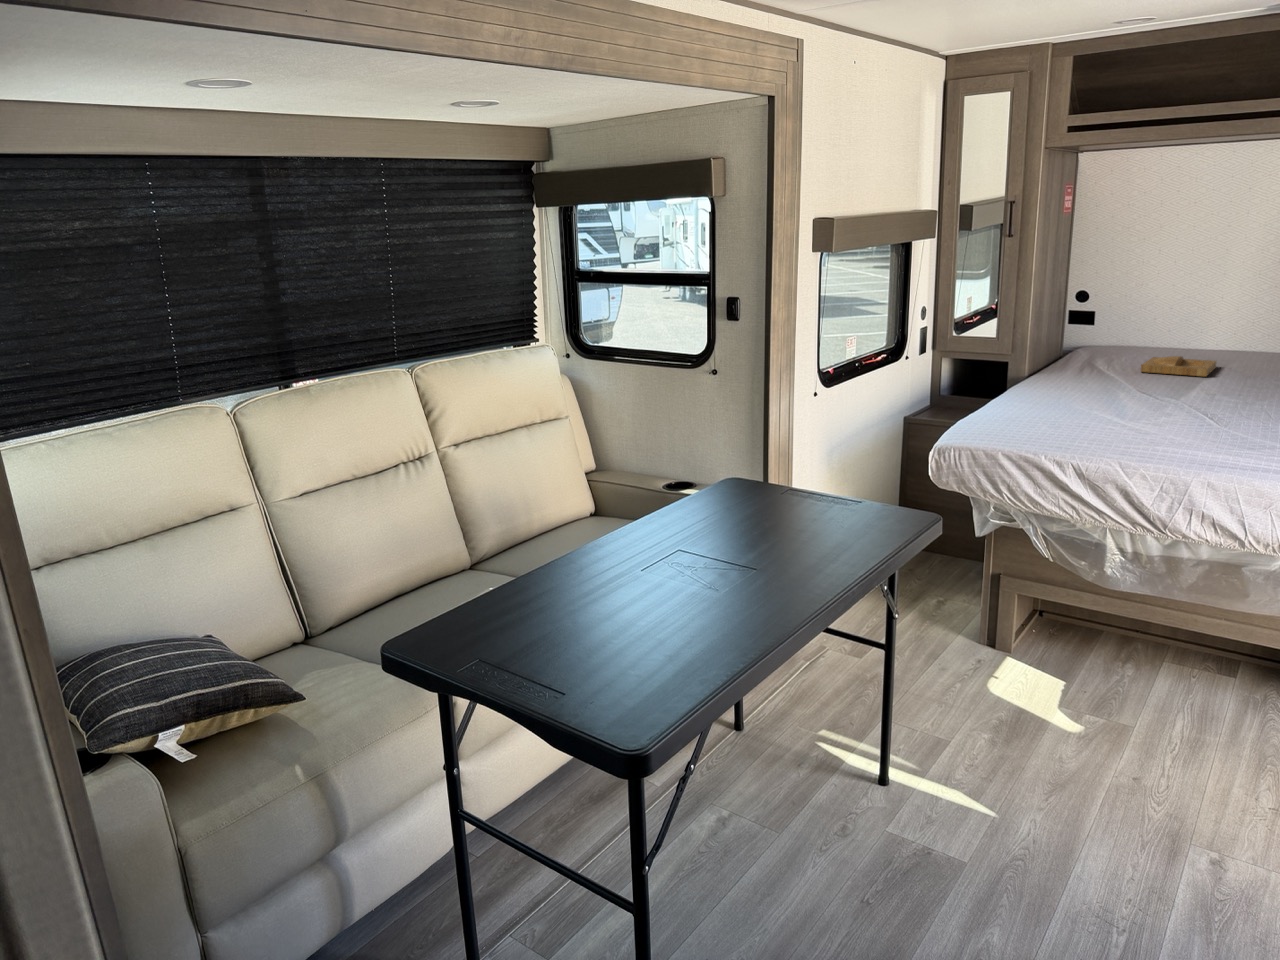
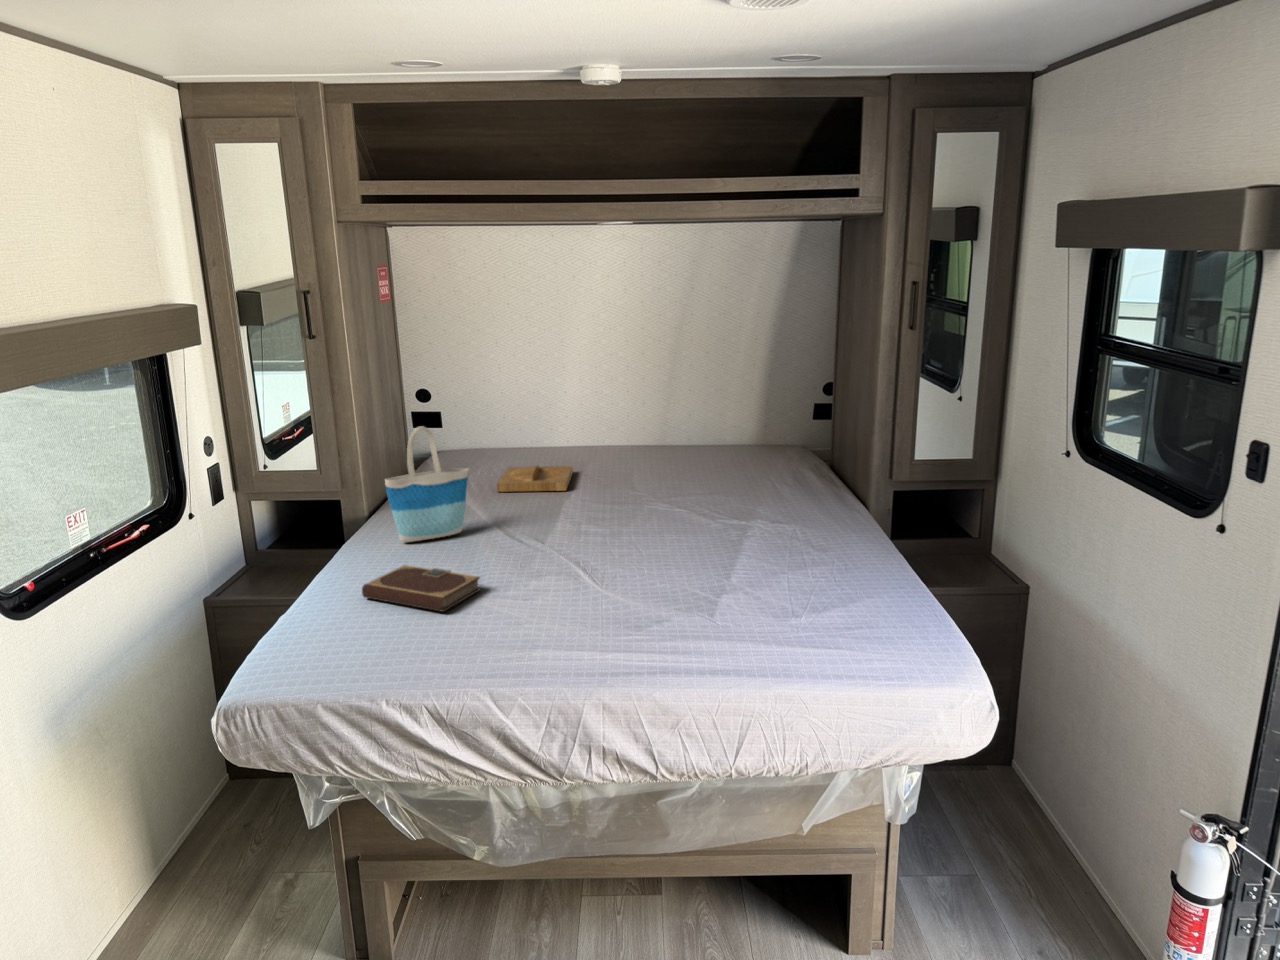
tote bag: none [1053,303,1122,391] -> present [385,426,469,542]
notebook: none [1028,398,1121,425] -> present [362,565,480,612]

